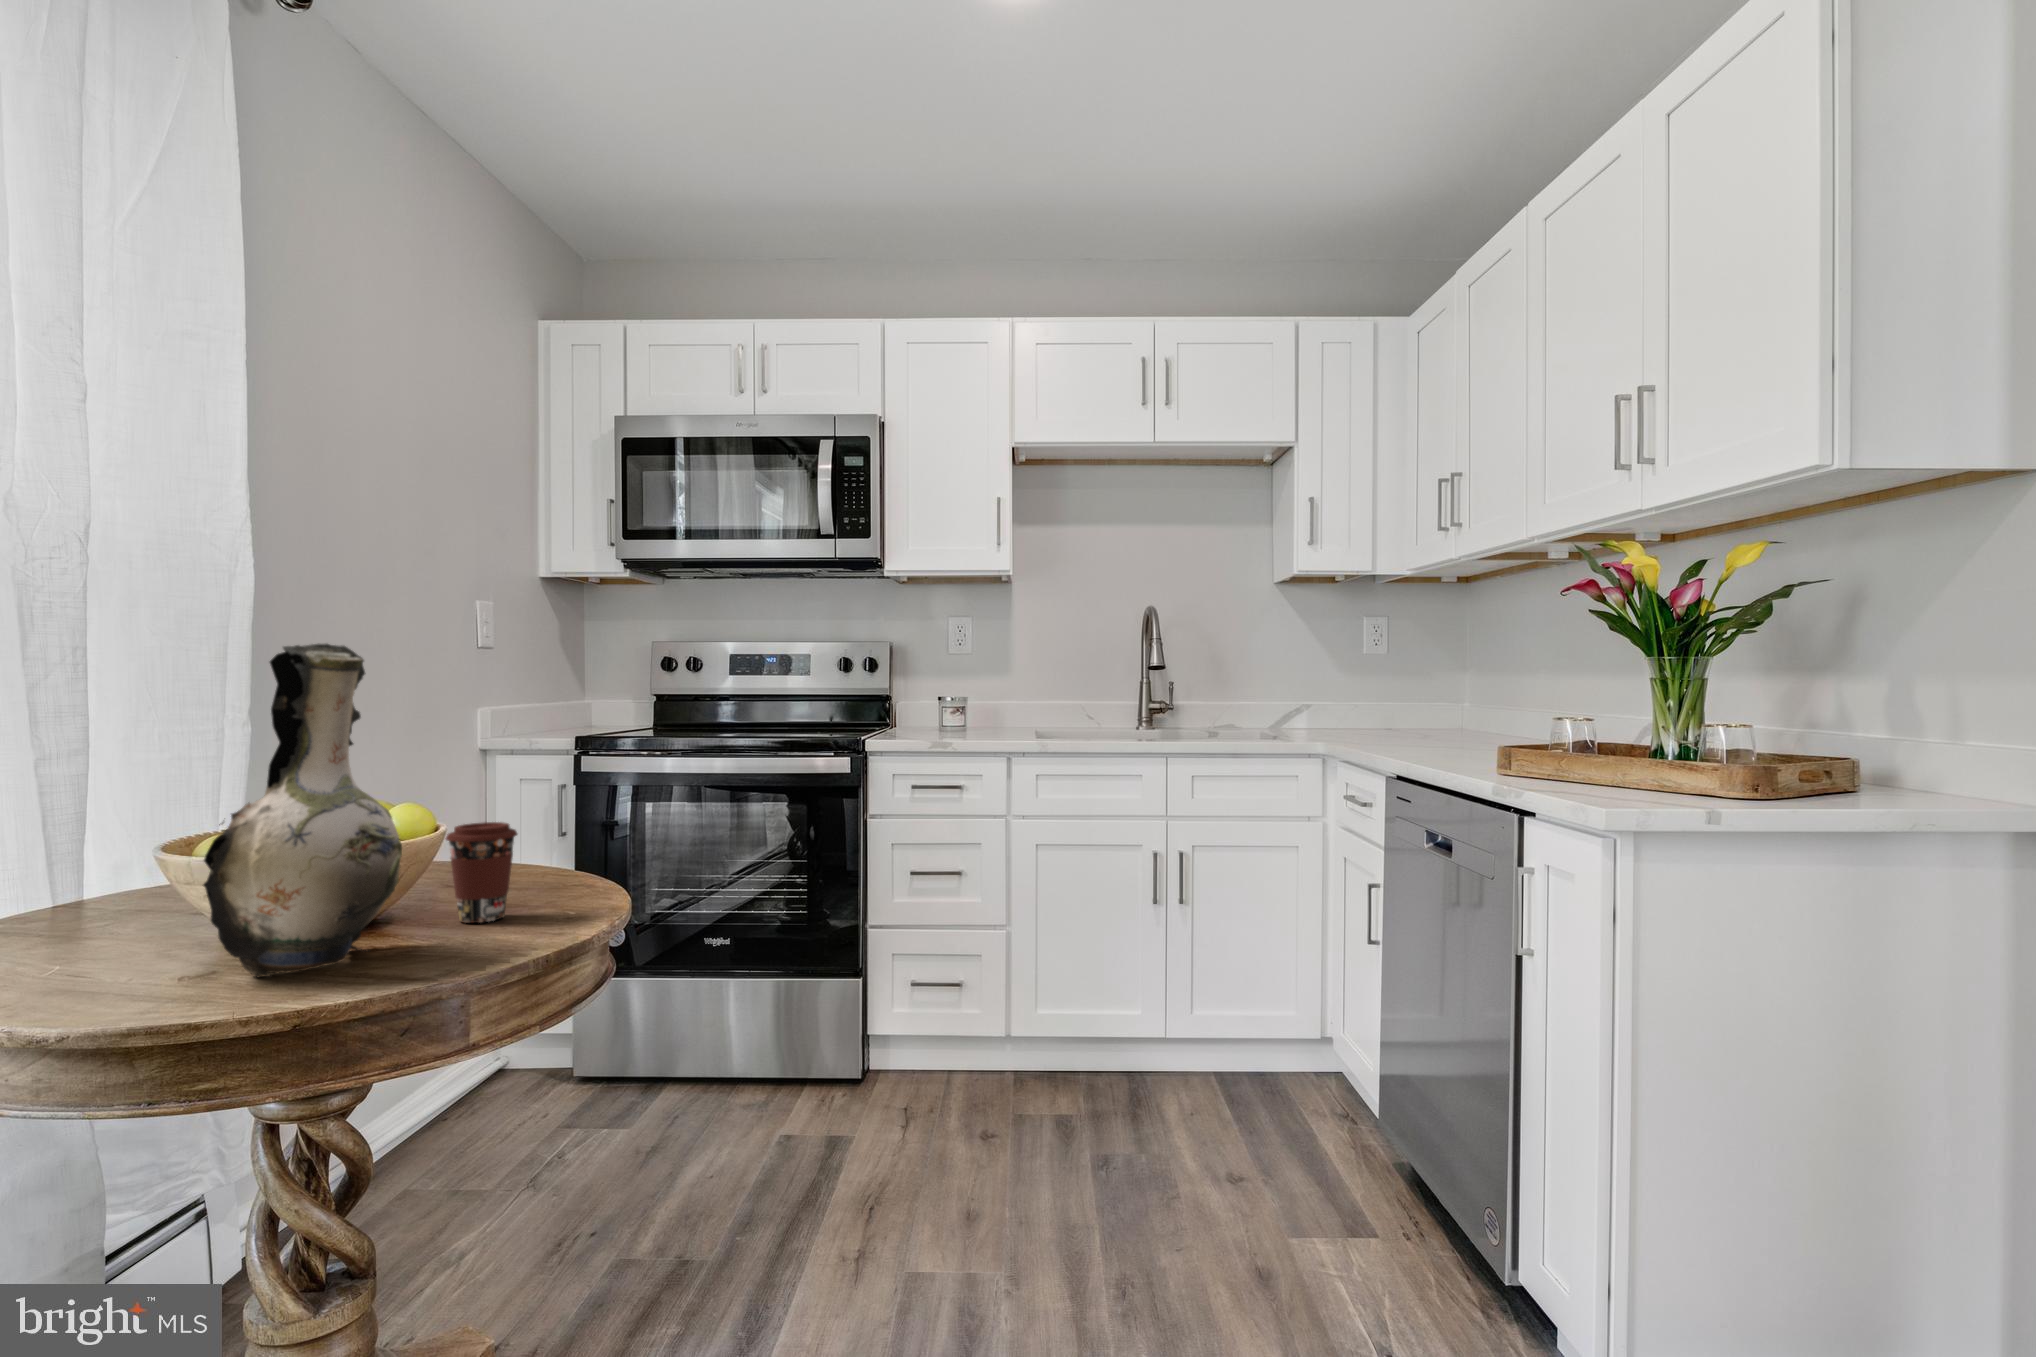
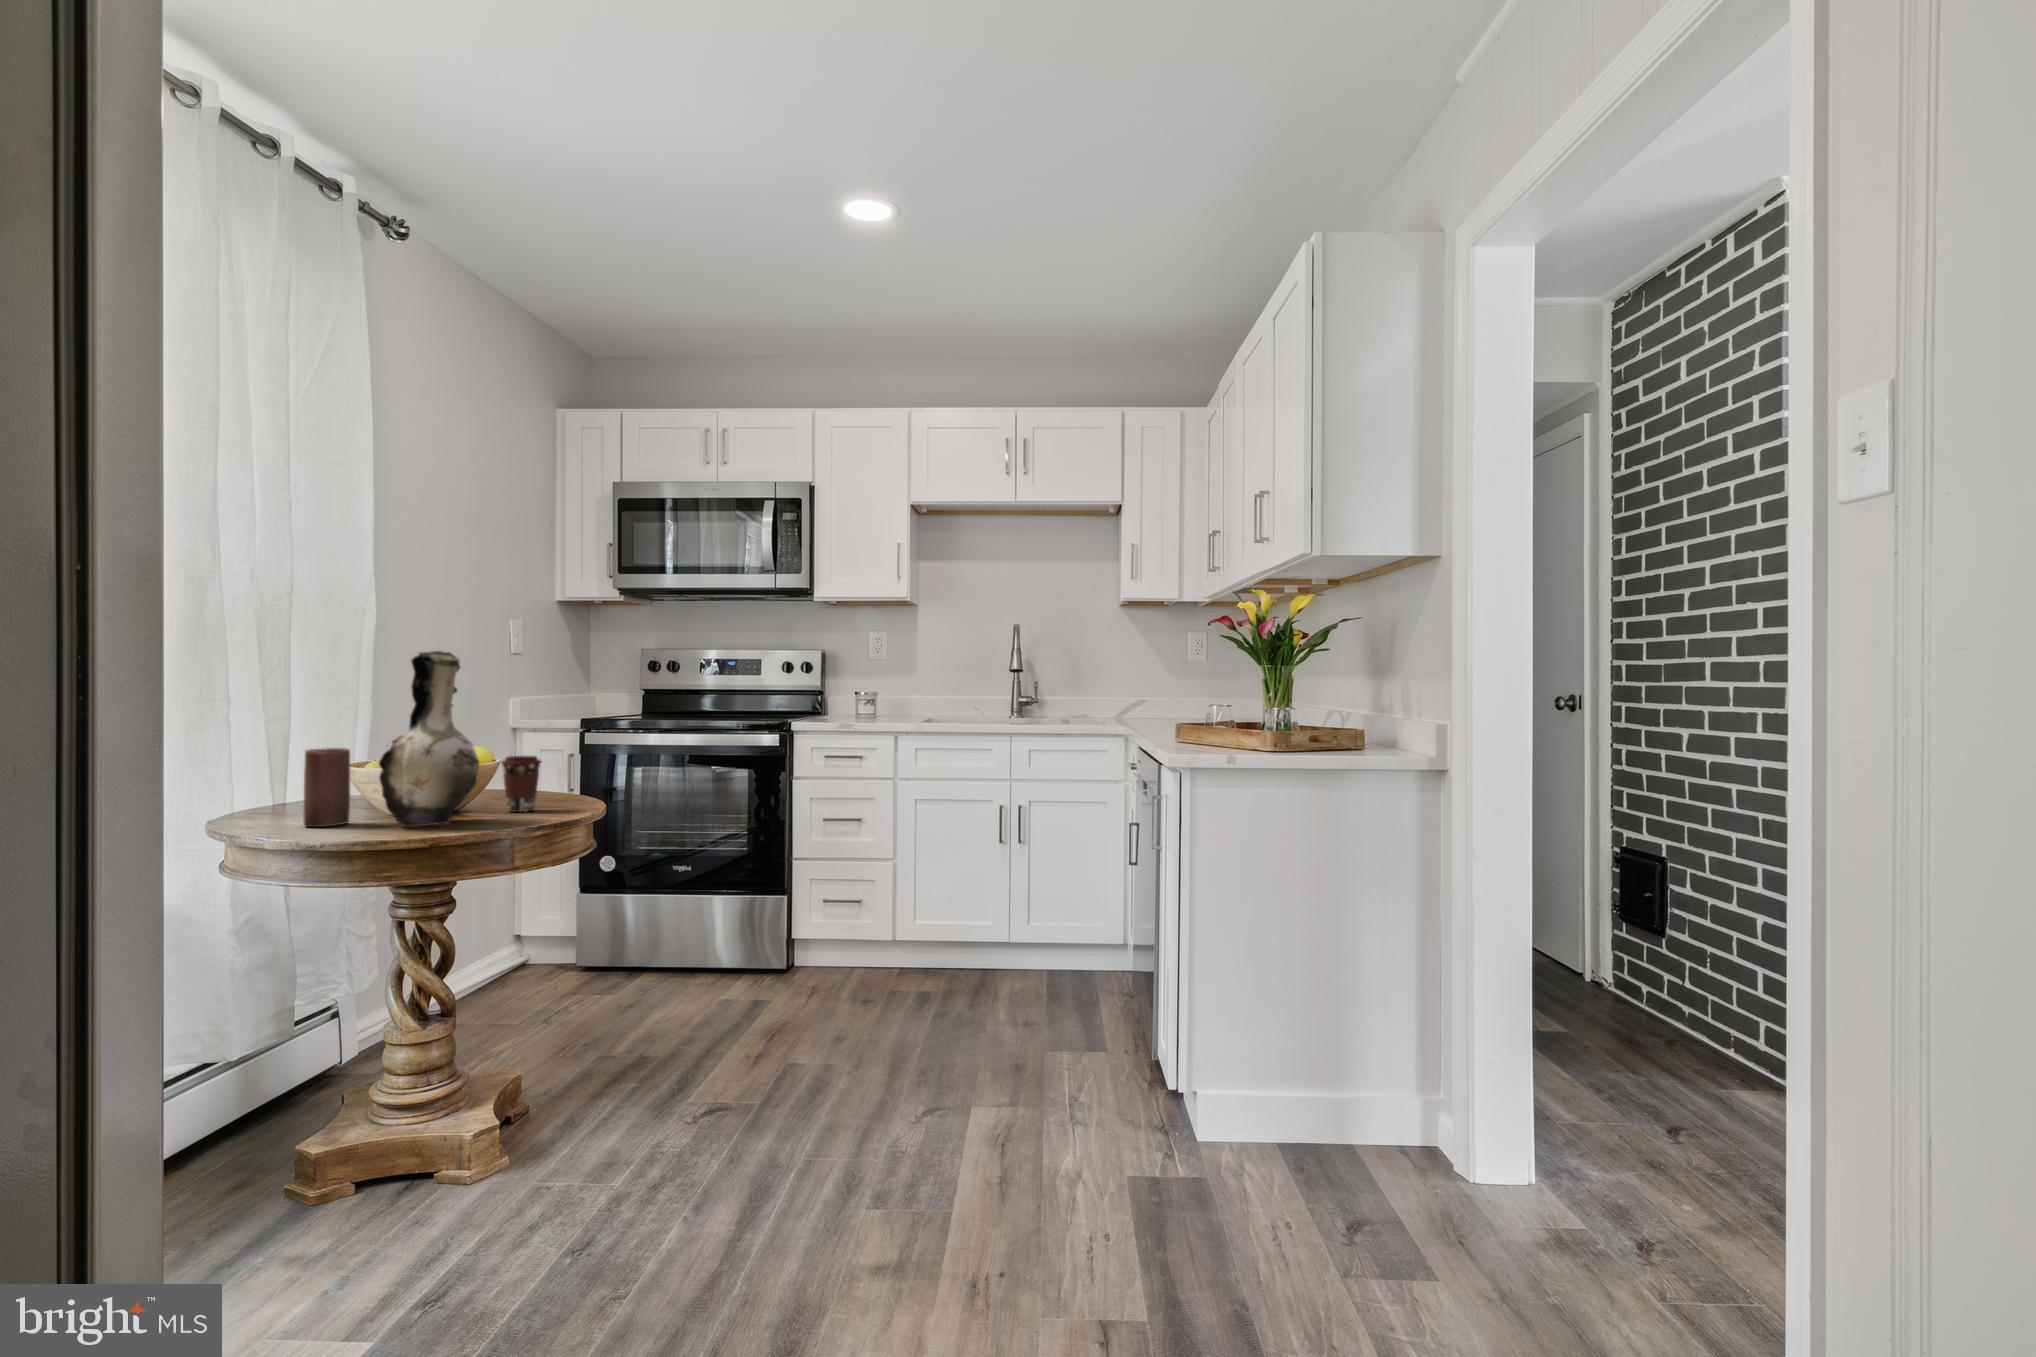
candle: none [67,824,160,979] -> present [304,748,350,827]

